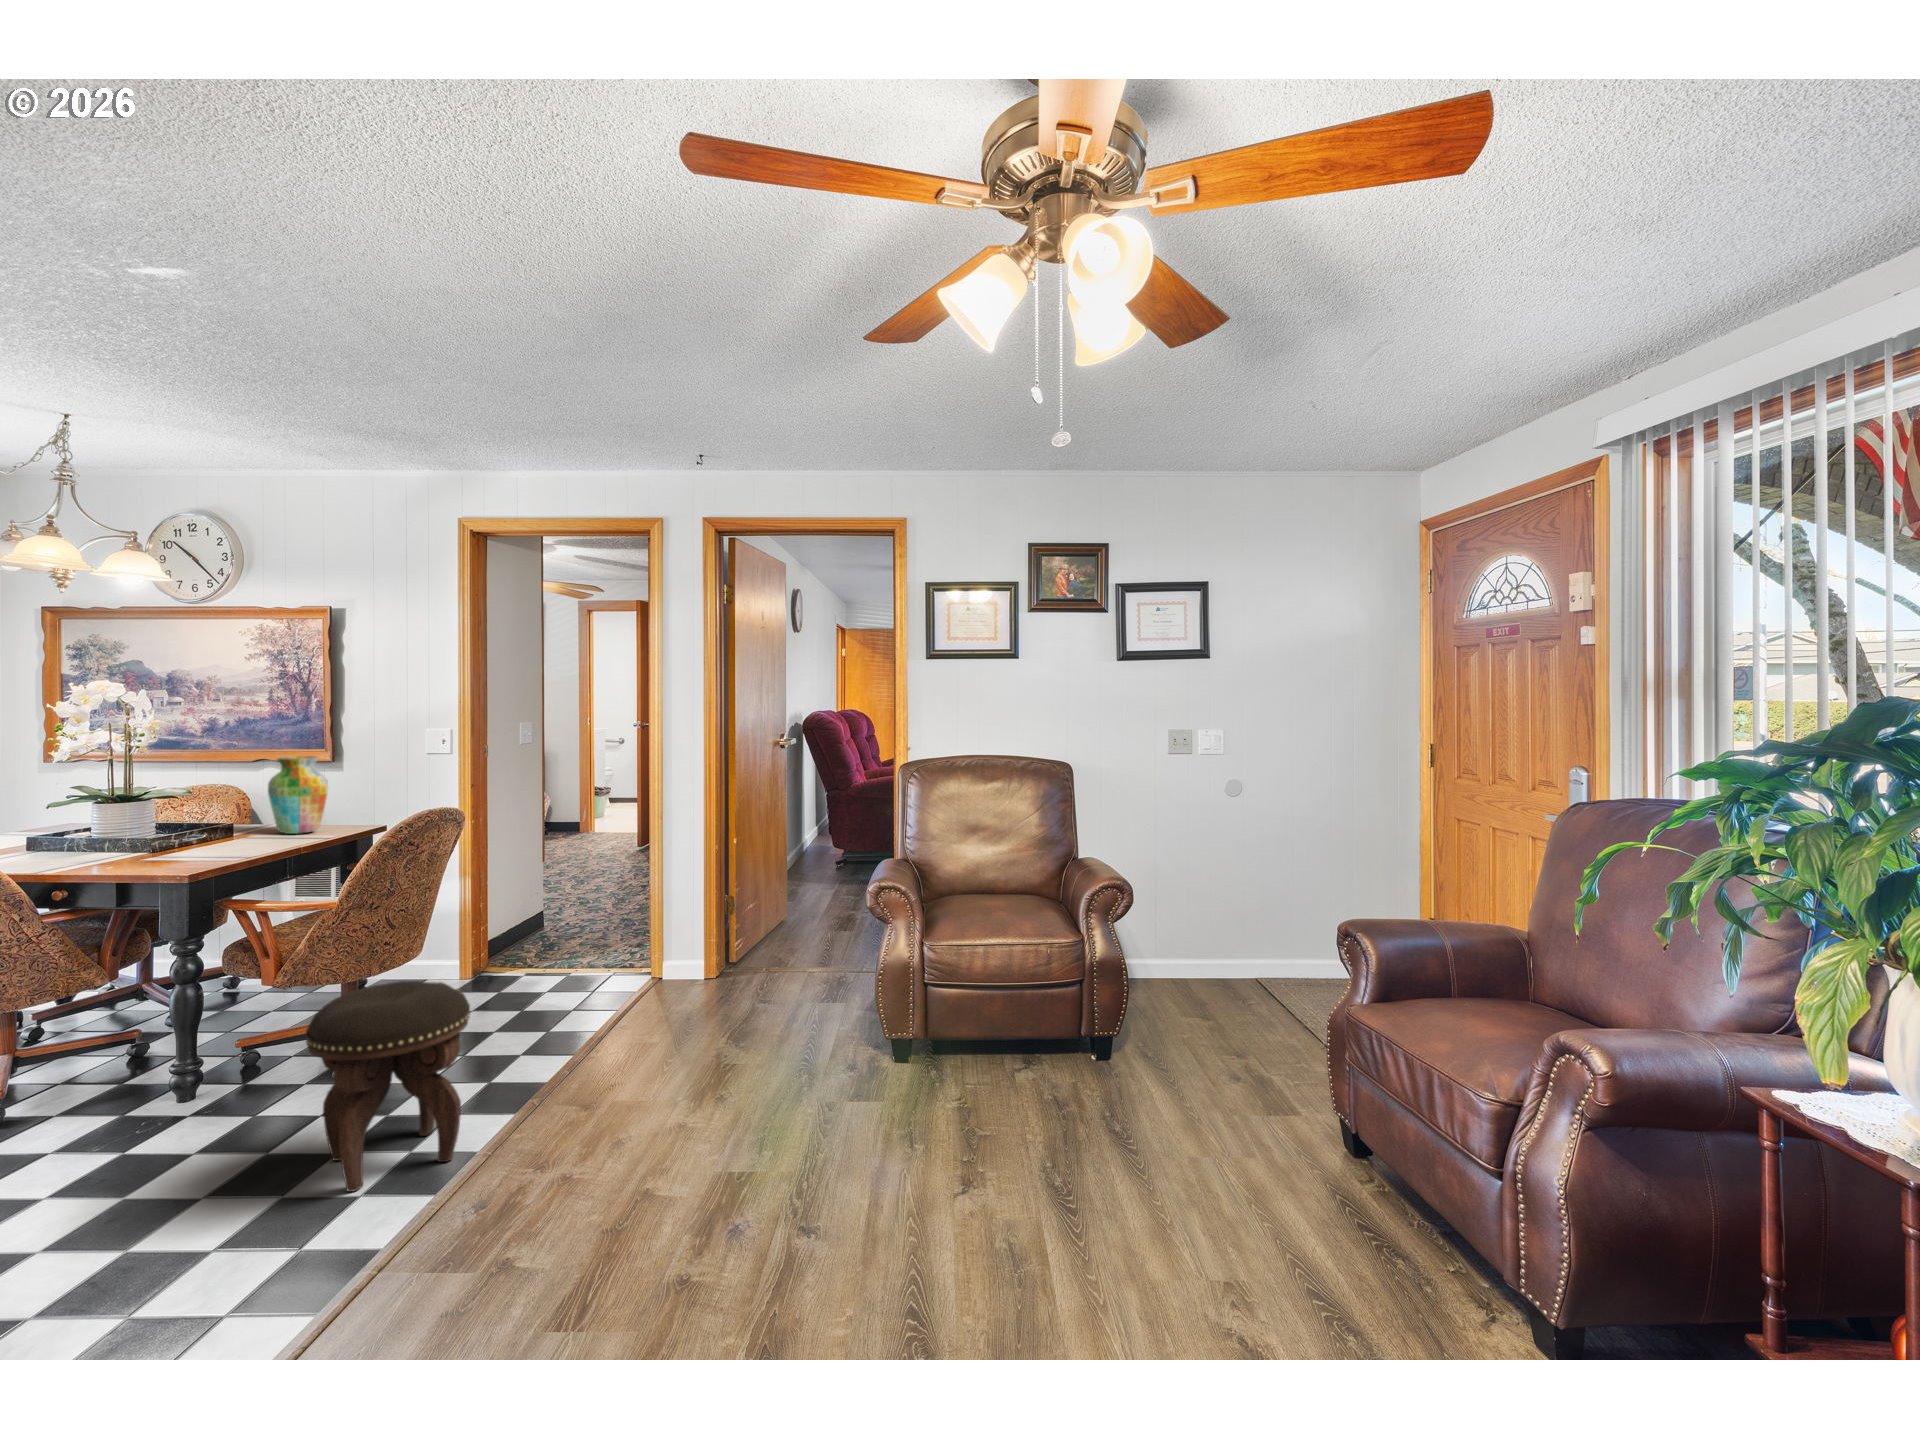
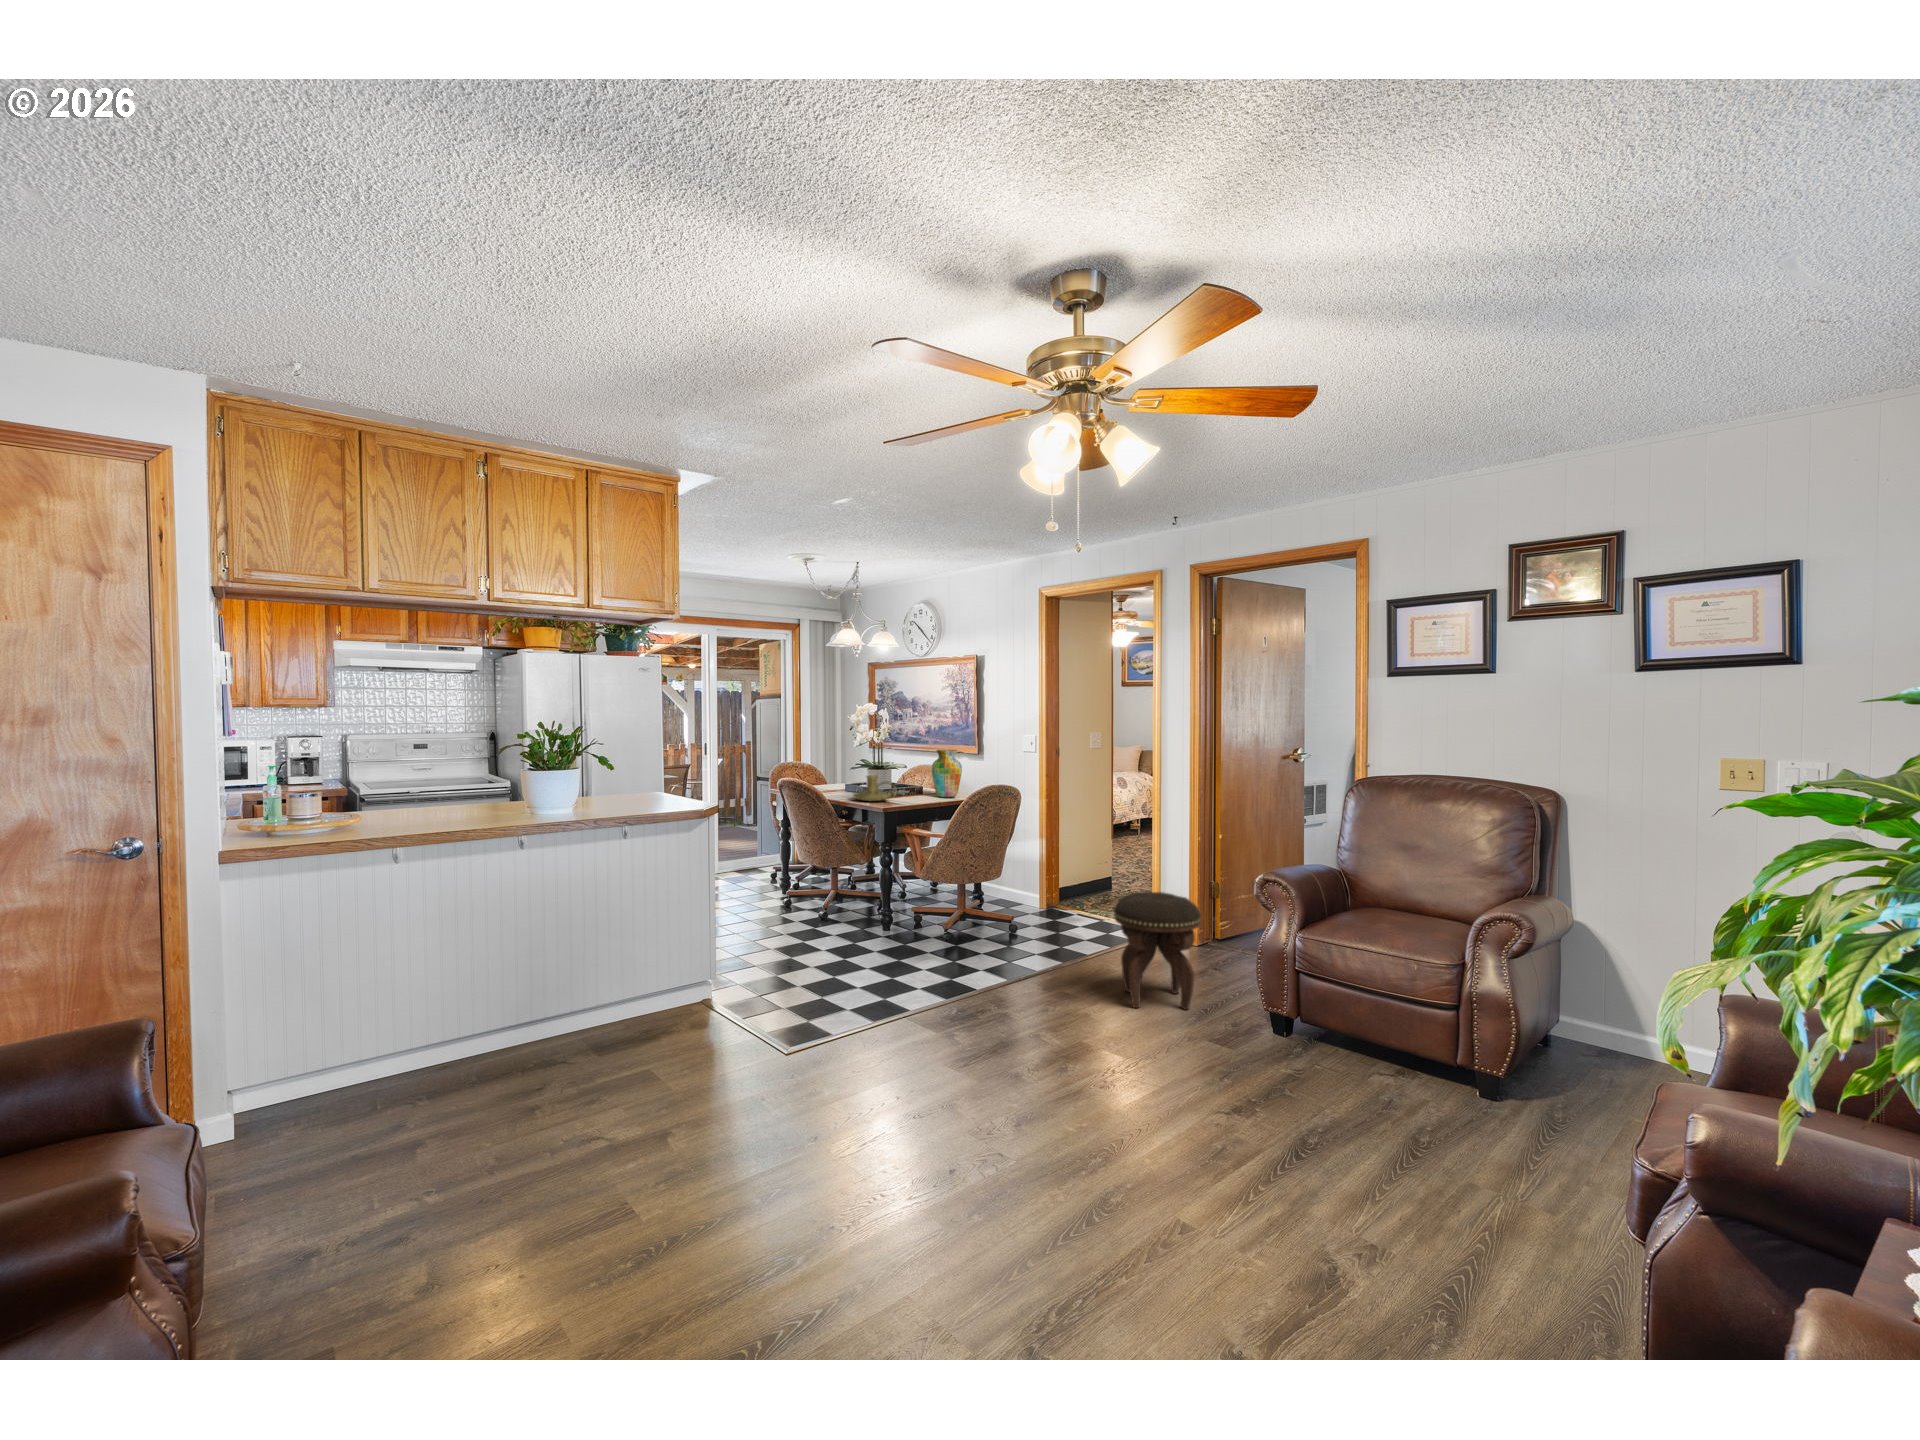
candle holder: none [114,808,224,857] -> present [853,775,896,801]
footstool: present [306,981,470,1192] -> present [1114,892,1201,1010]

